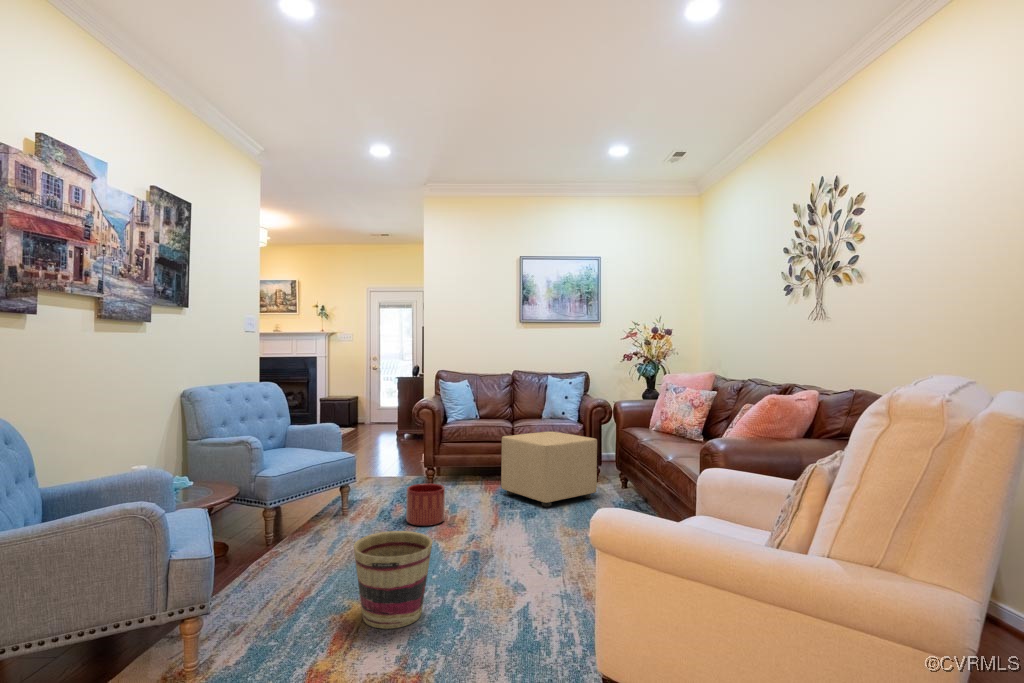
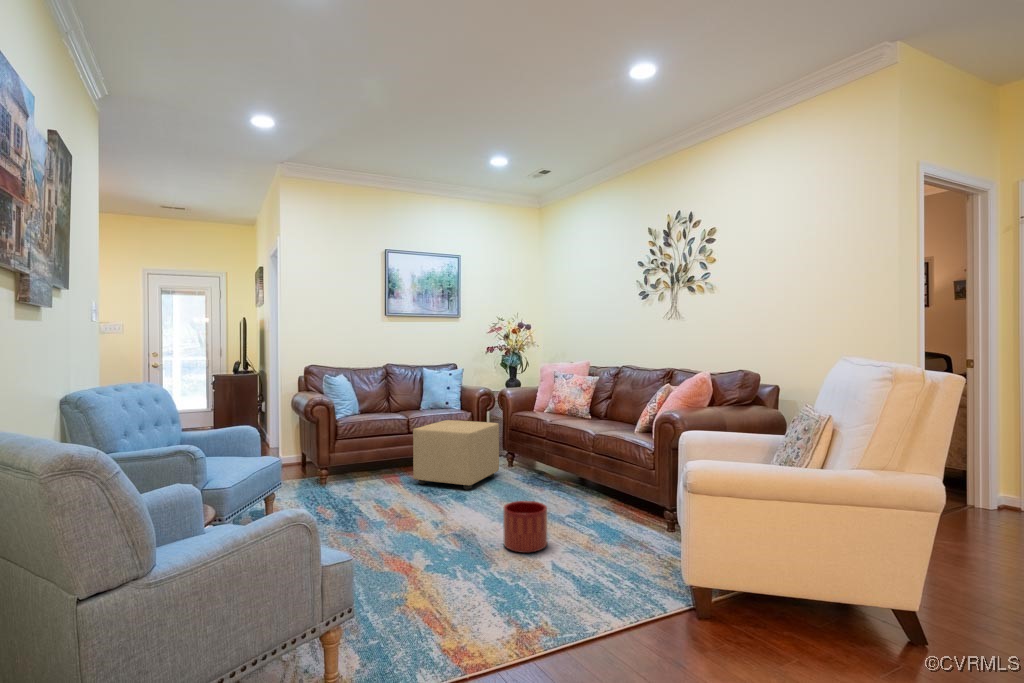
planter: present [406,483,445,526] -> present [503,501,547,553]
basket: present [353,531,432,629] -> none [430,522,503,614]

